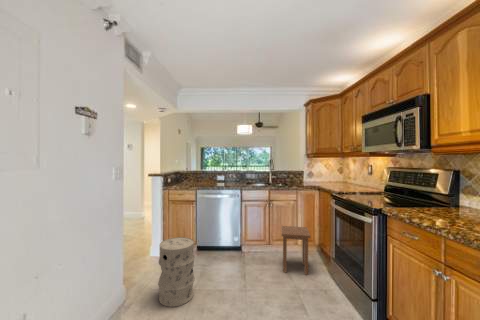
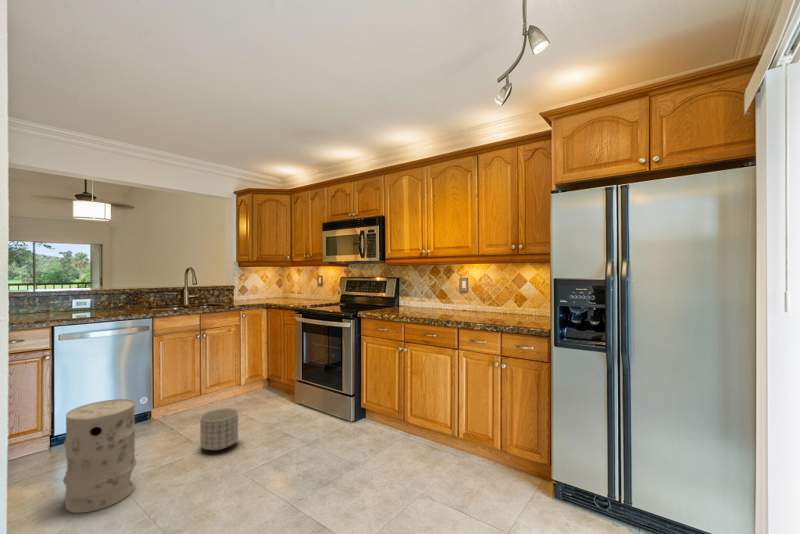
stool: present [281,226,310,275] -> none [227,356,274,418]
planter: none [239,262,265,297] -> present [200,408,238,451]

